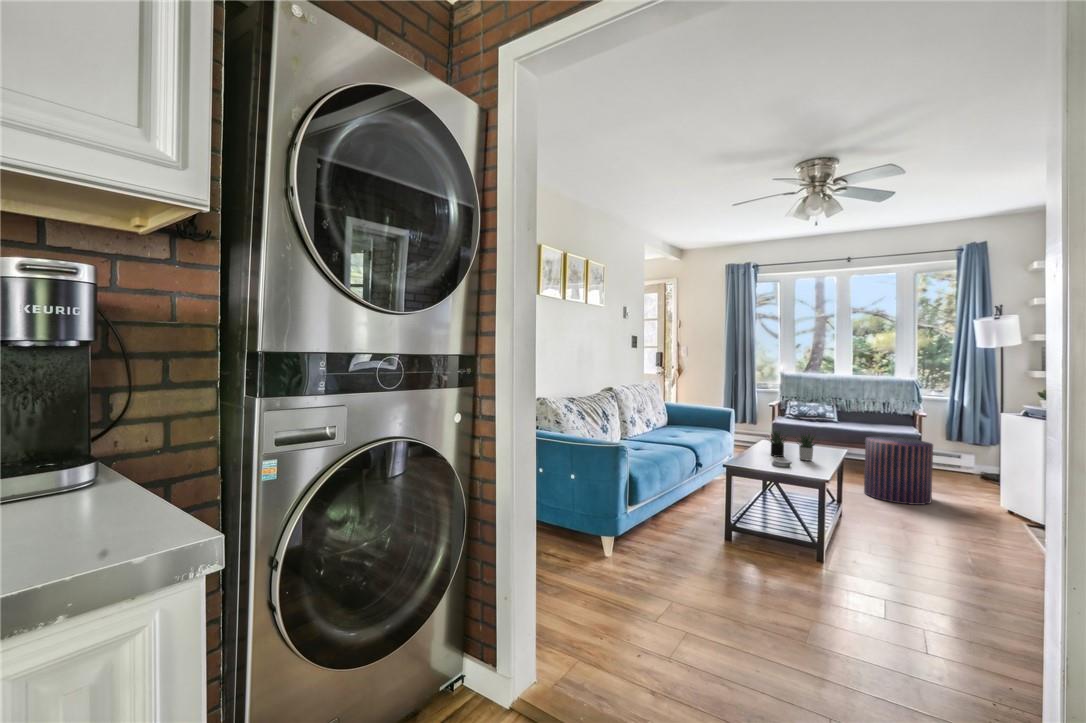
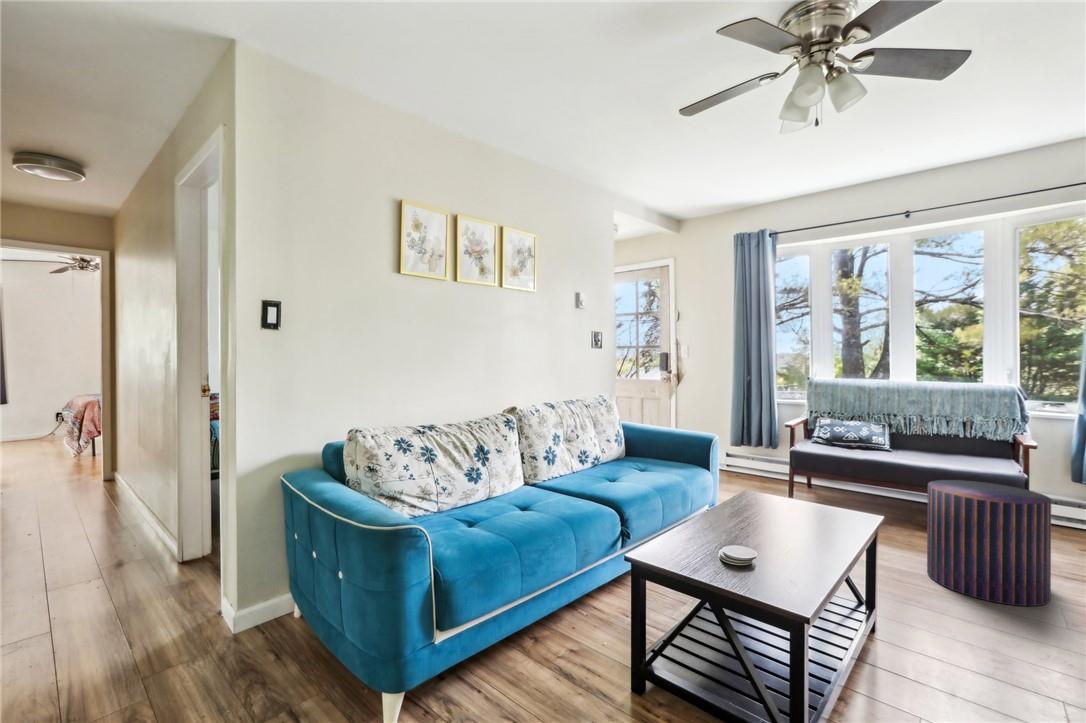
succulent plant: present [770,431,818,460] -> none [723,478,822,541]

